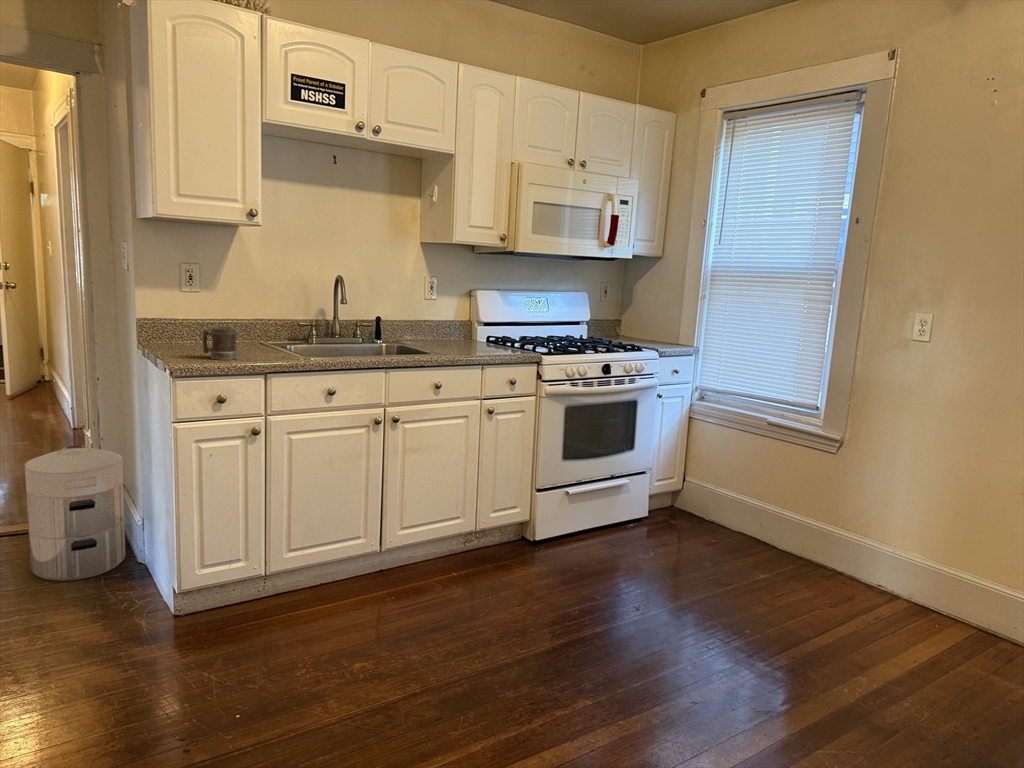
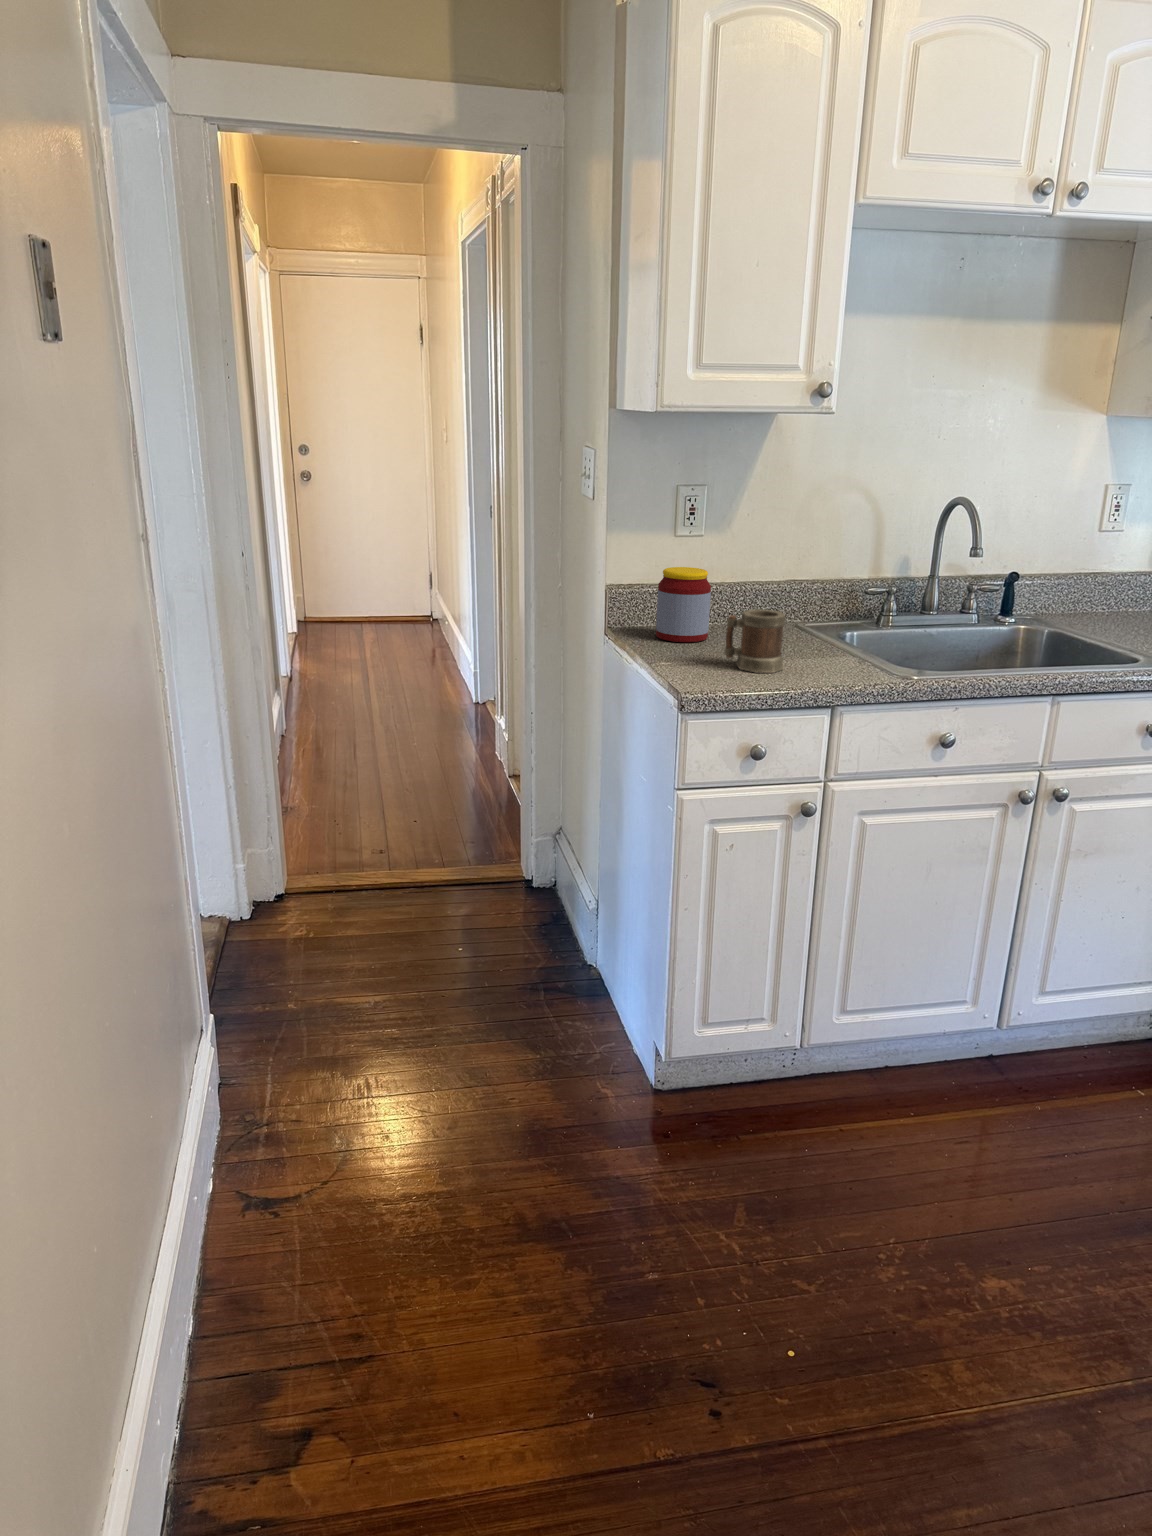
jar: none [166,309,200,350] -> present [656,567,711,642]
waste bin: present [24,445,126,581] -> none [445,778,574,983]

